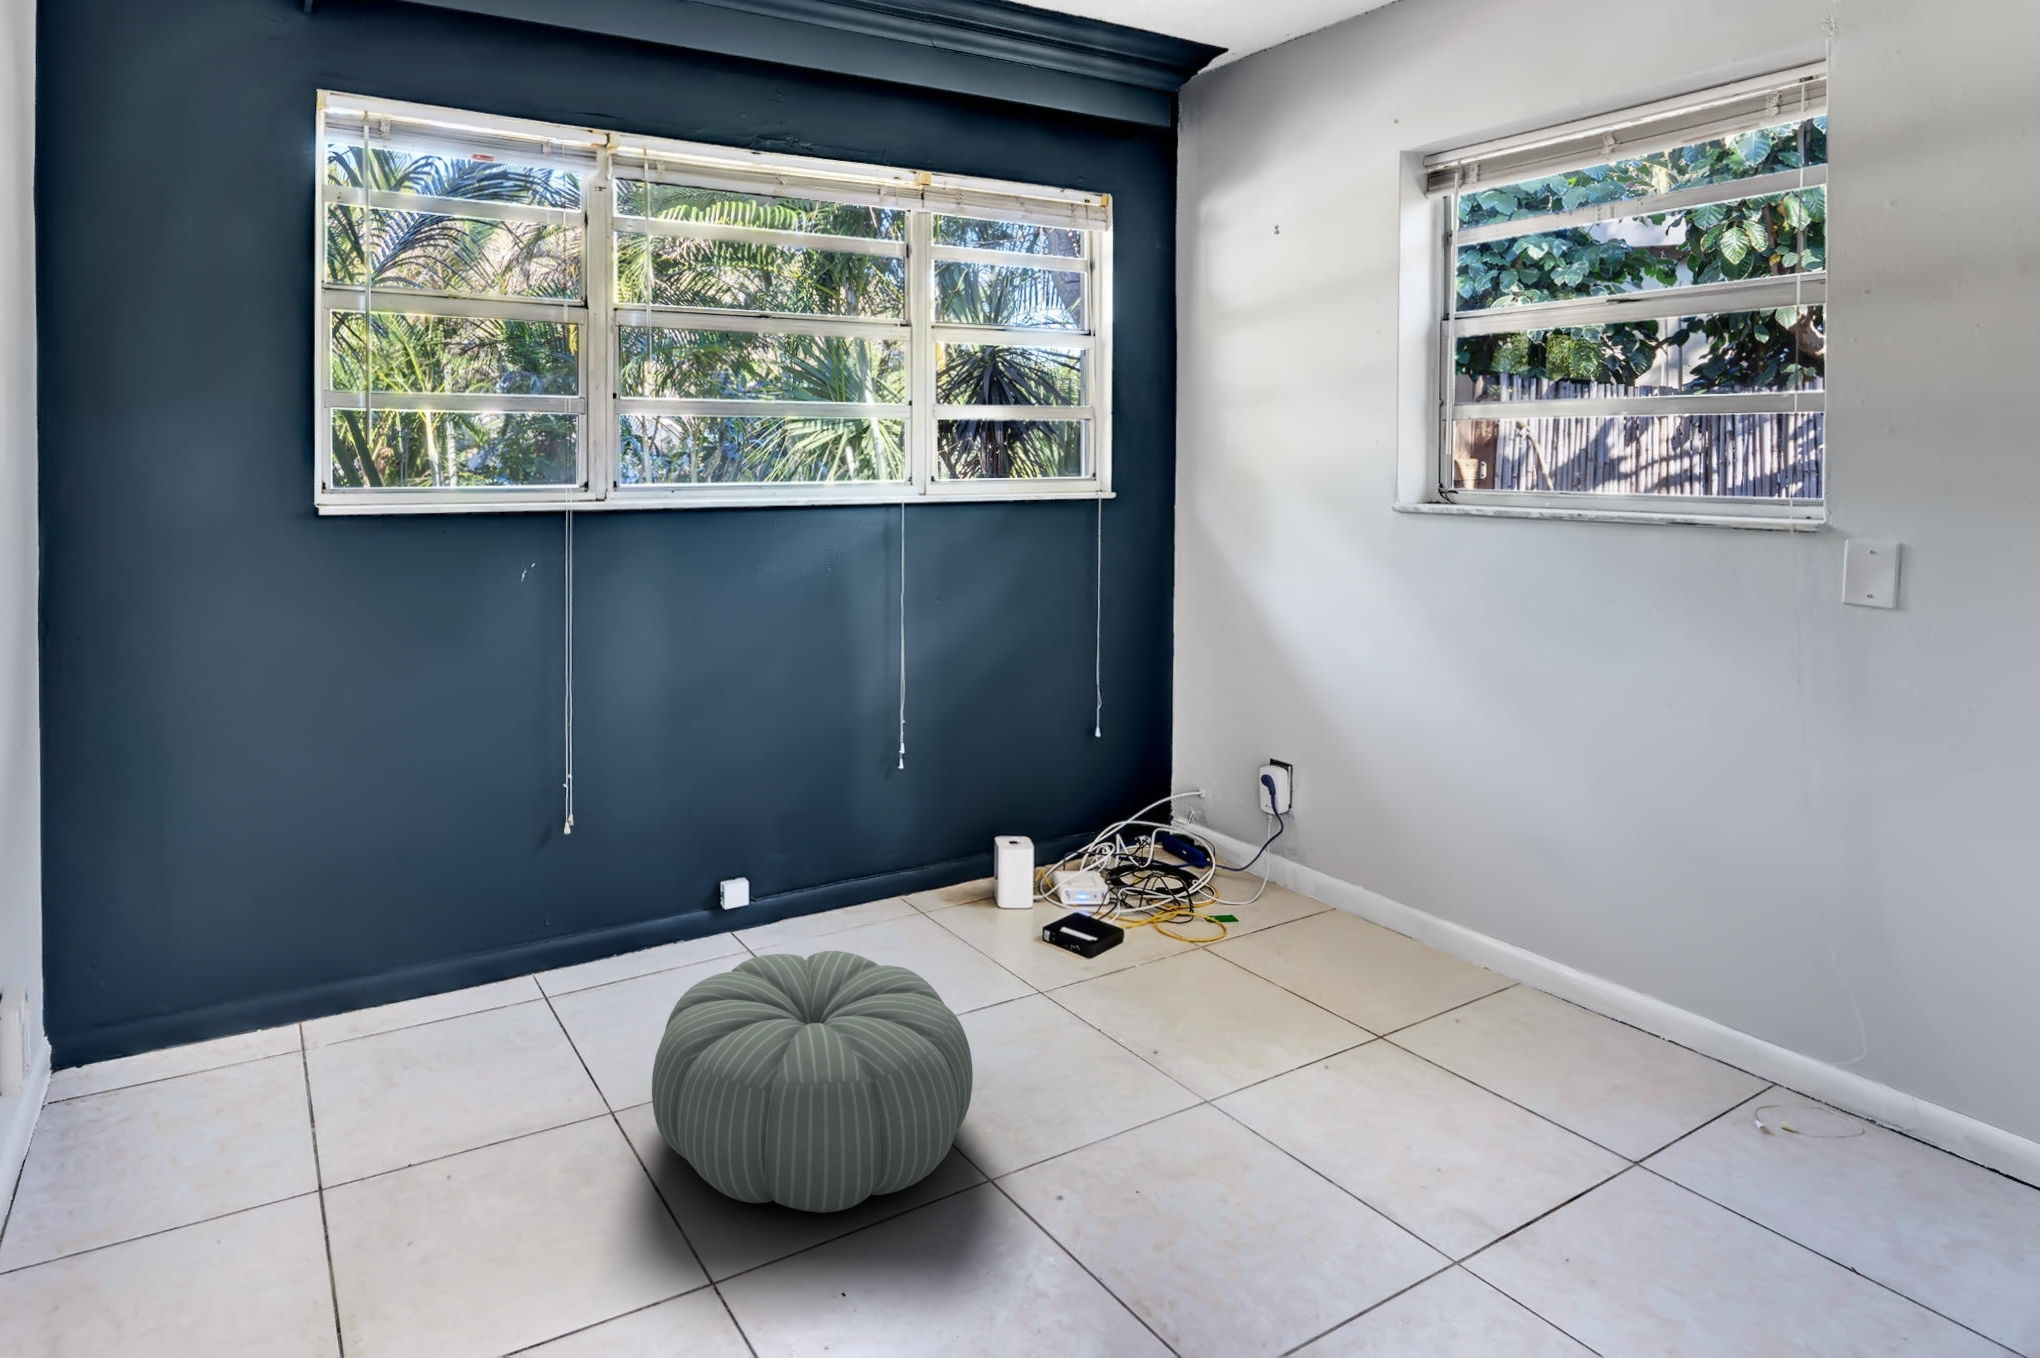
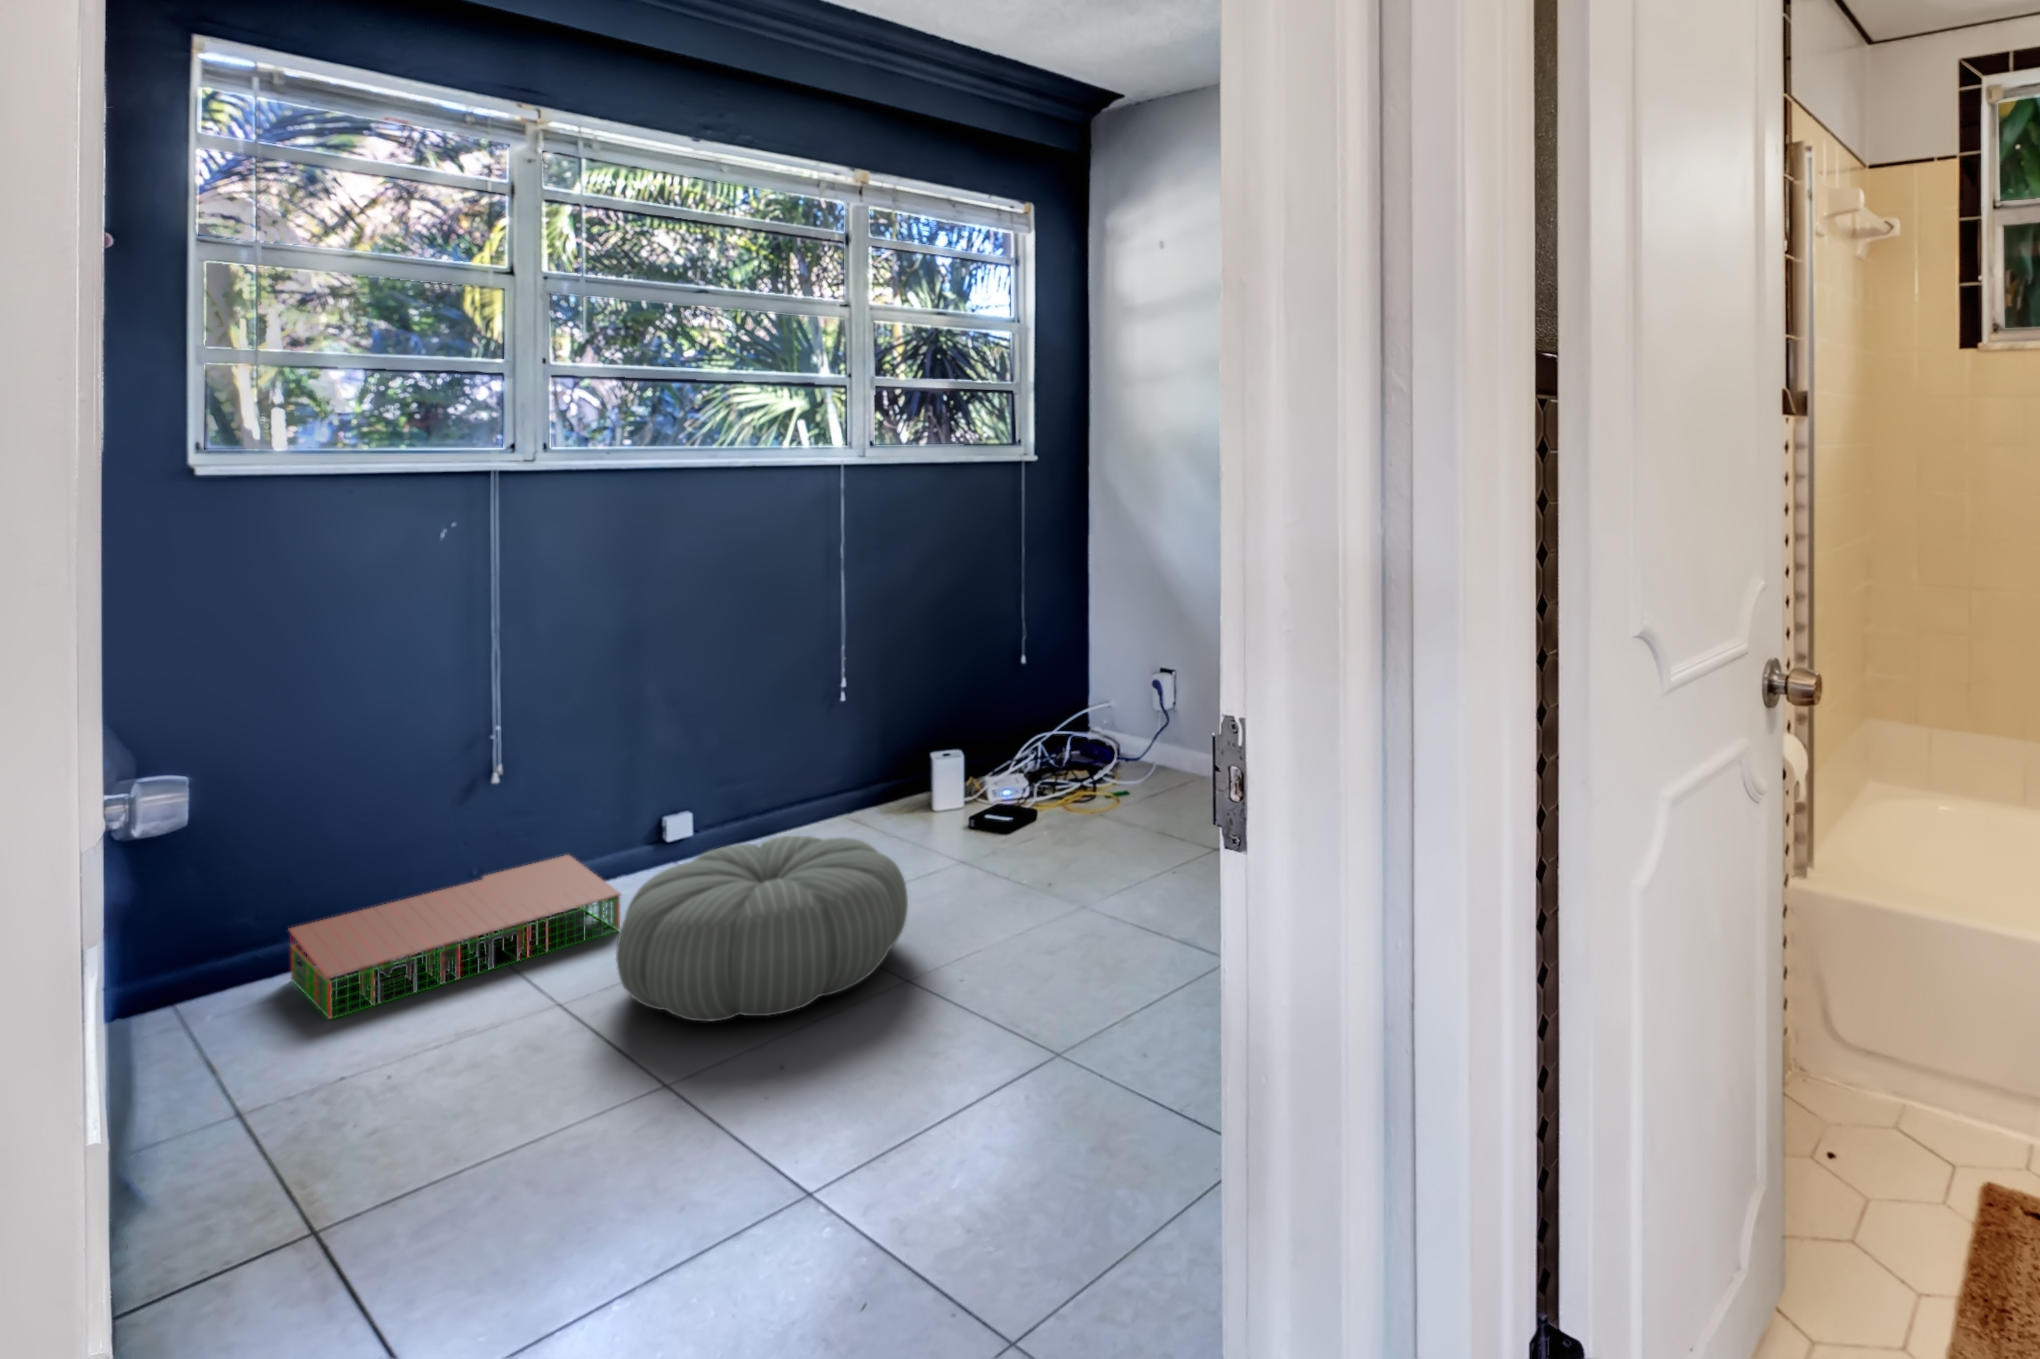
storage bin: none [391,915,673,1081] -> present [289,855,621,1019]

